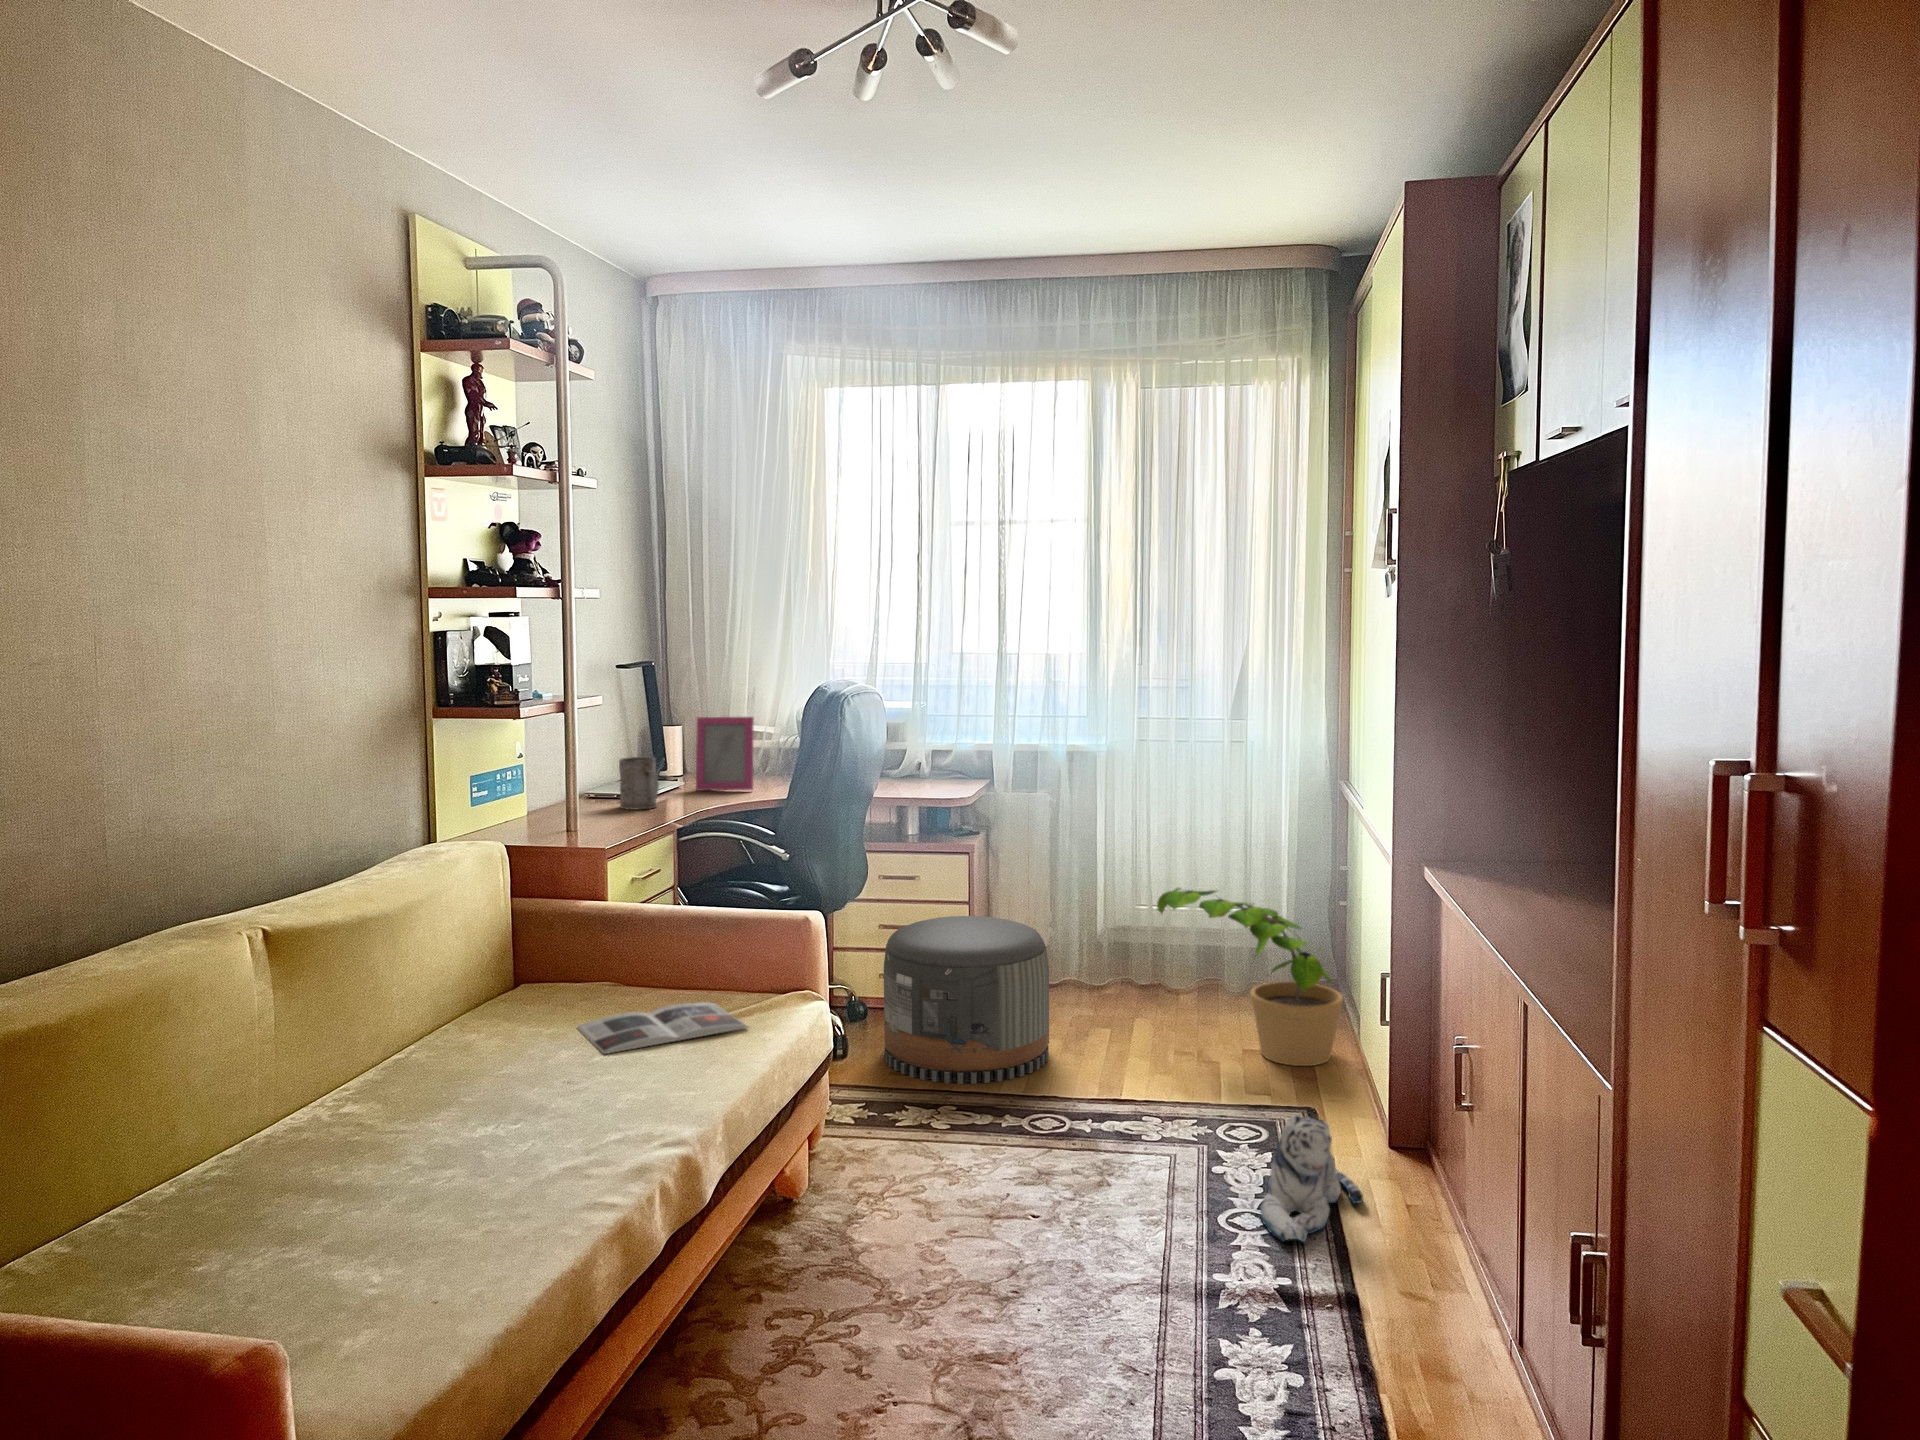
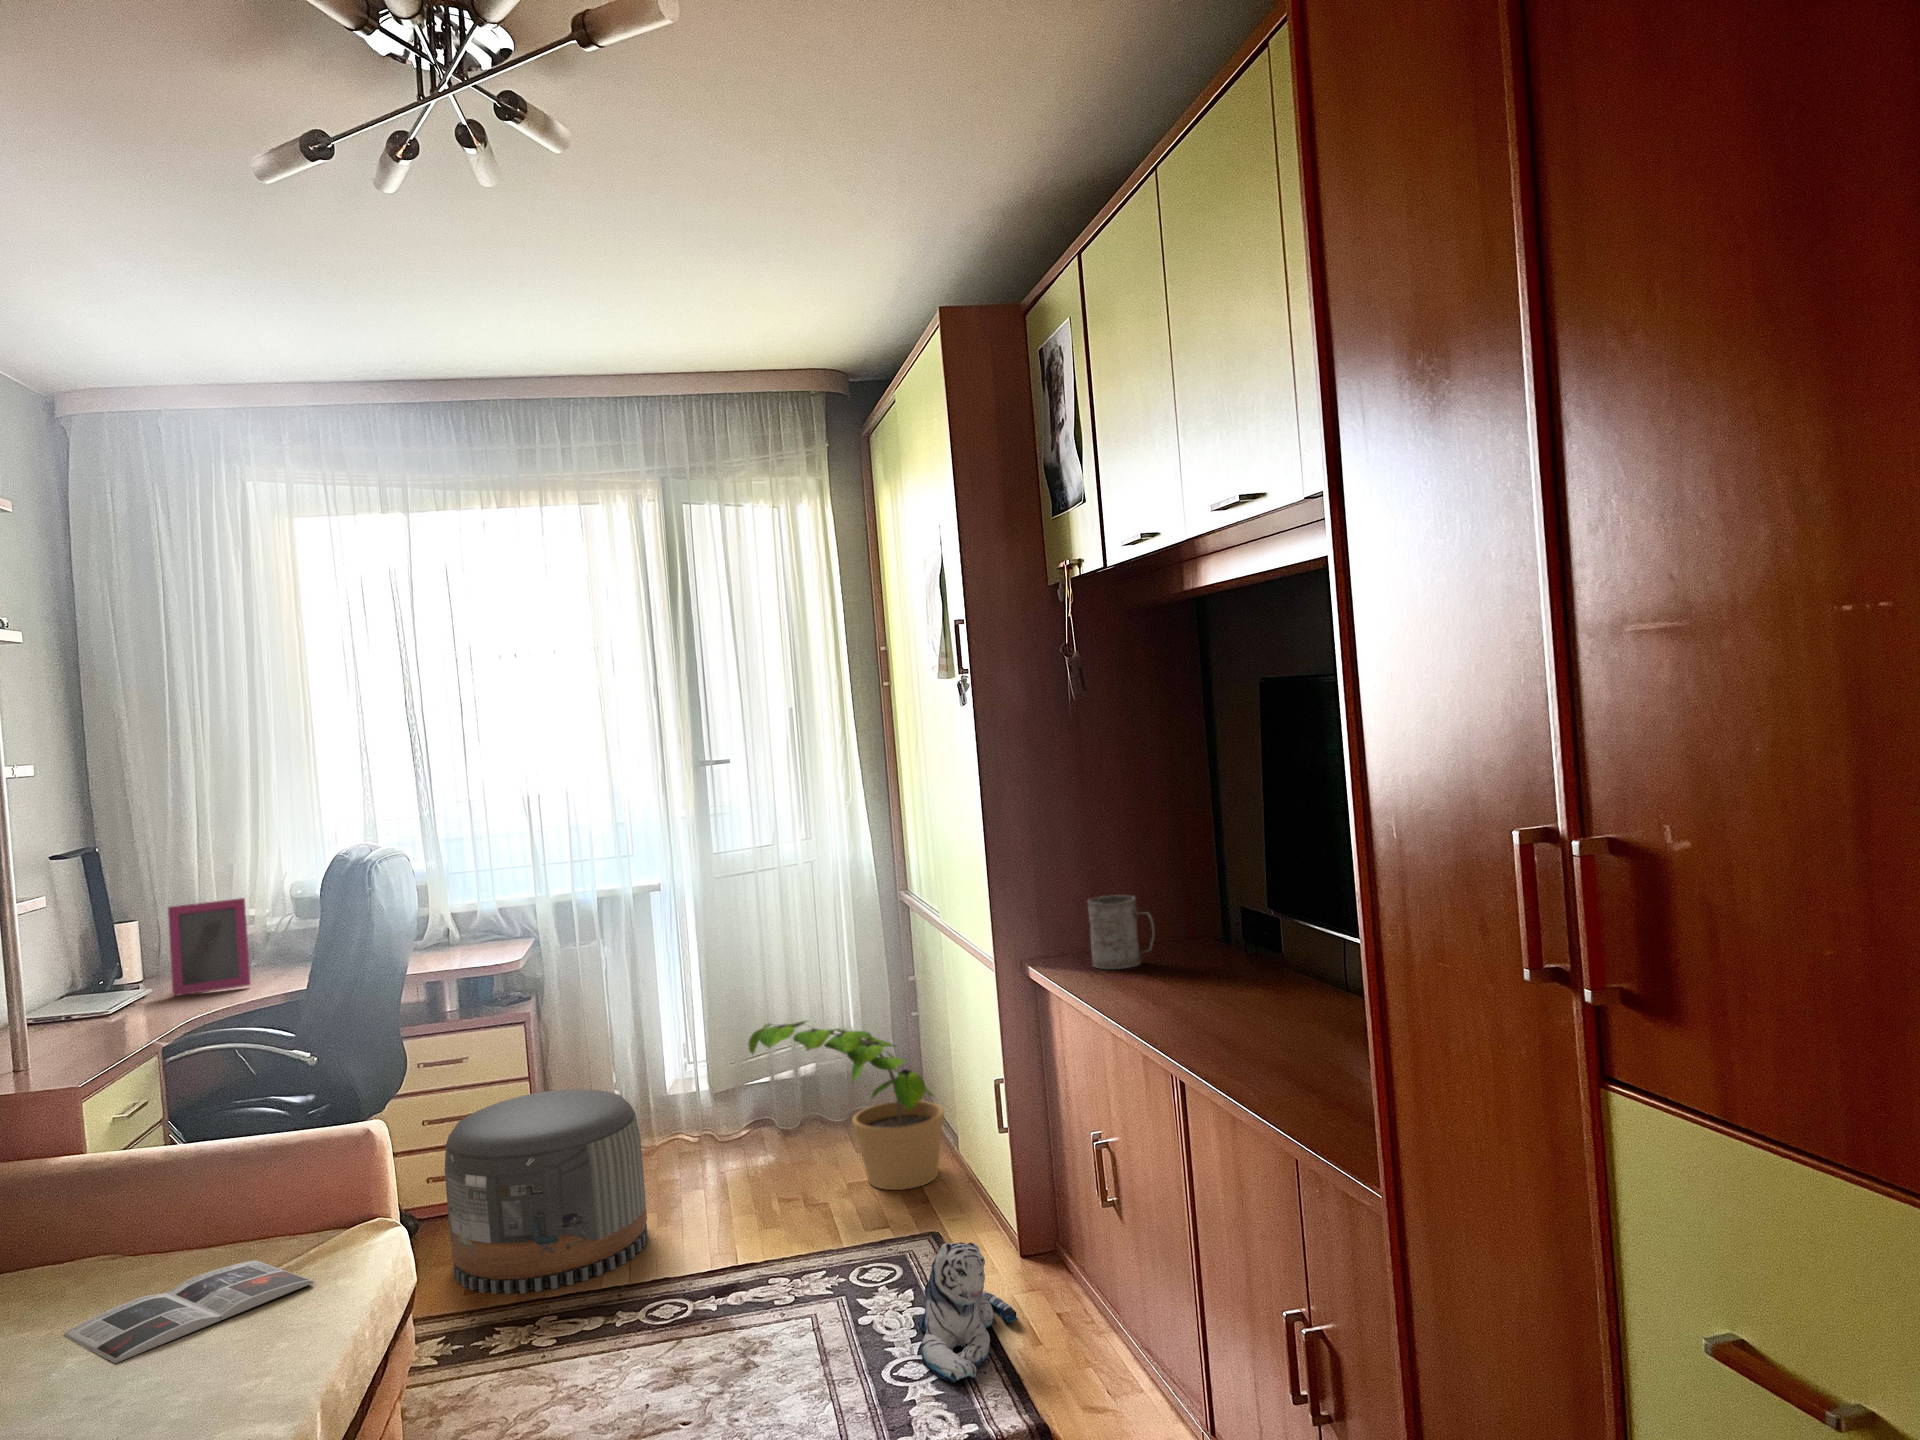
mug: present [619,757,659,810] -> present [1088,895,1155,969]

